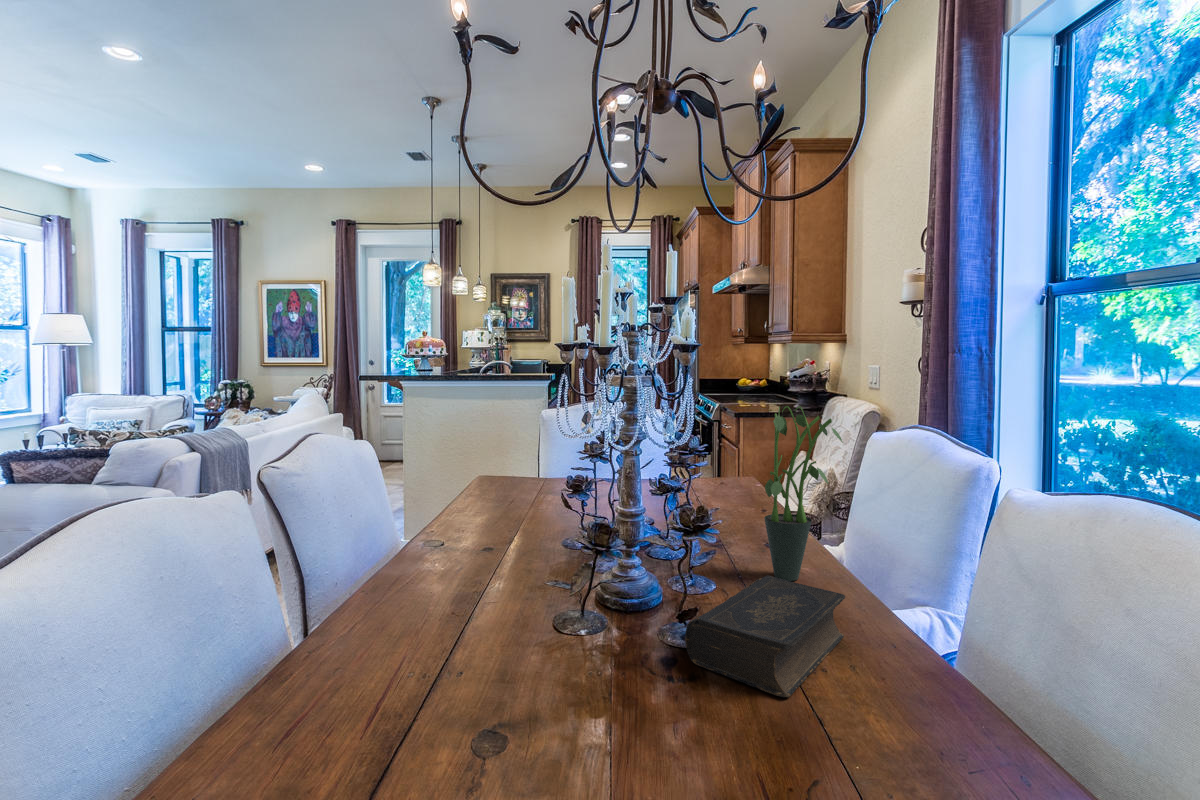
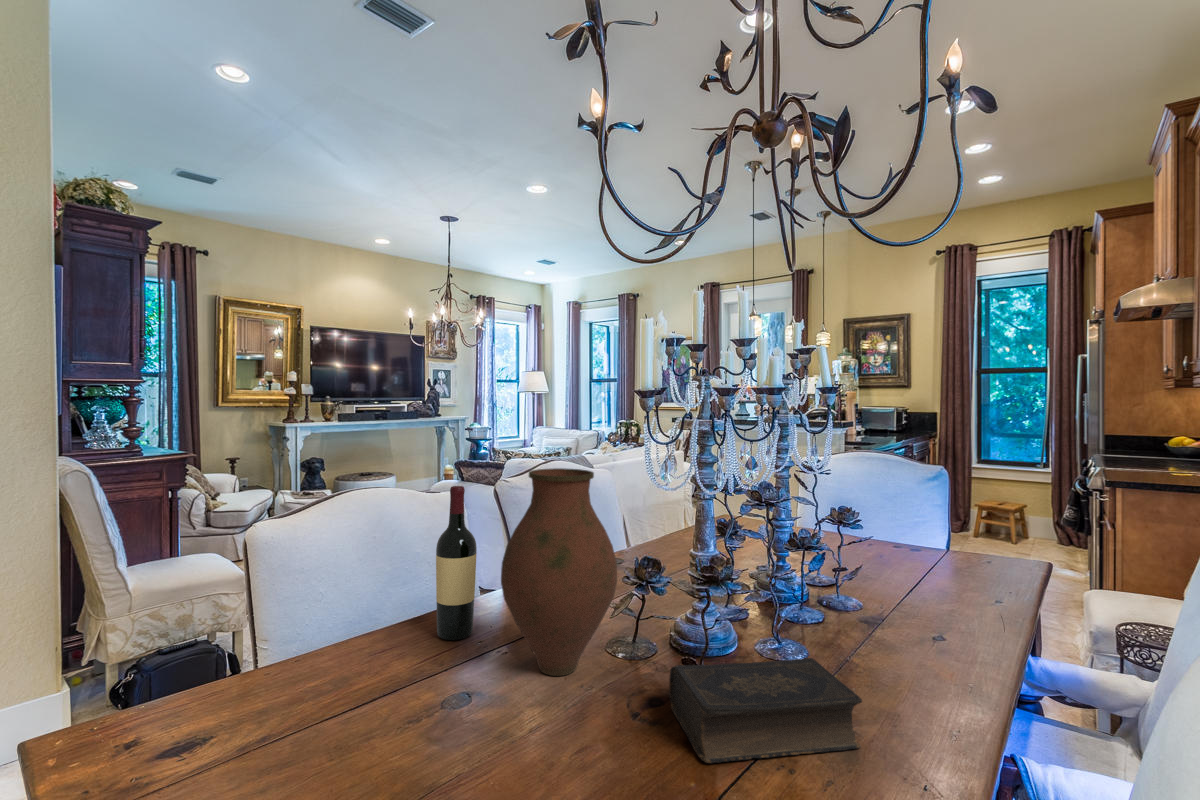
potted plant: present [764,406,843,581] -> none [854,477,953,685]
vase: none [460,421,610,684] -> present [501,468,617,676]
wine bottle: none [309,464,374,697] -> present [436,486,477,640]

